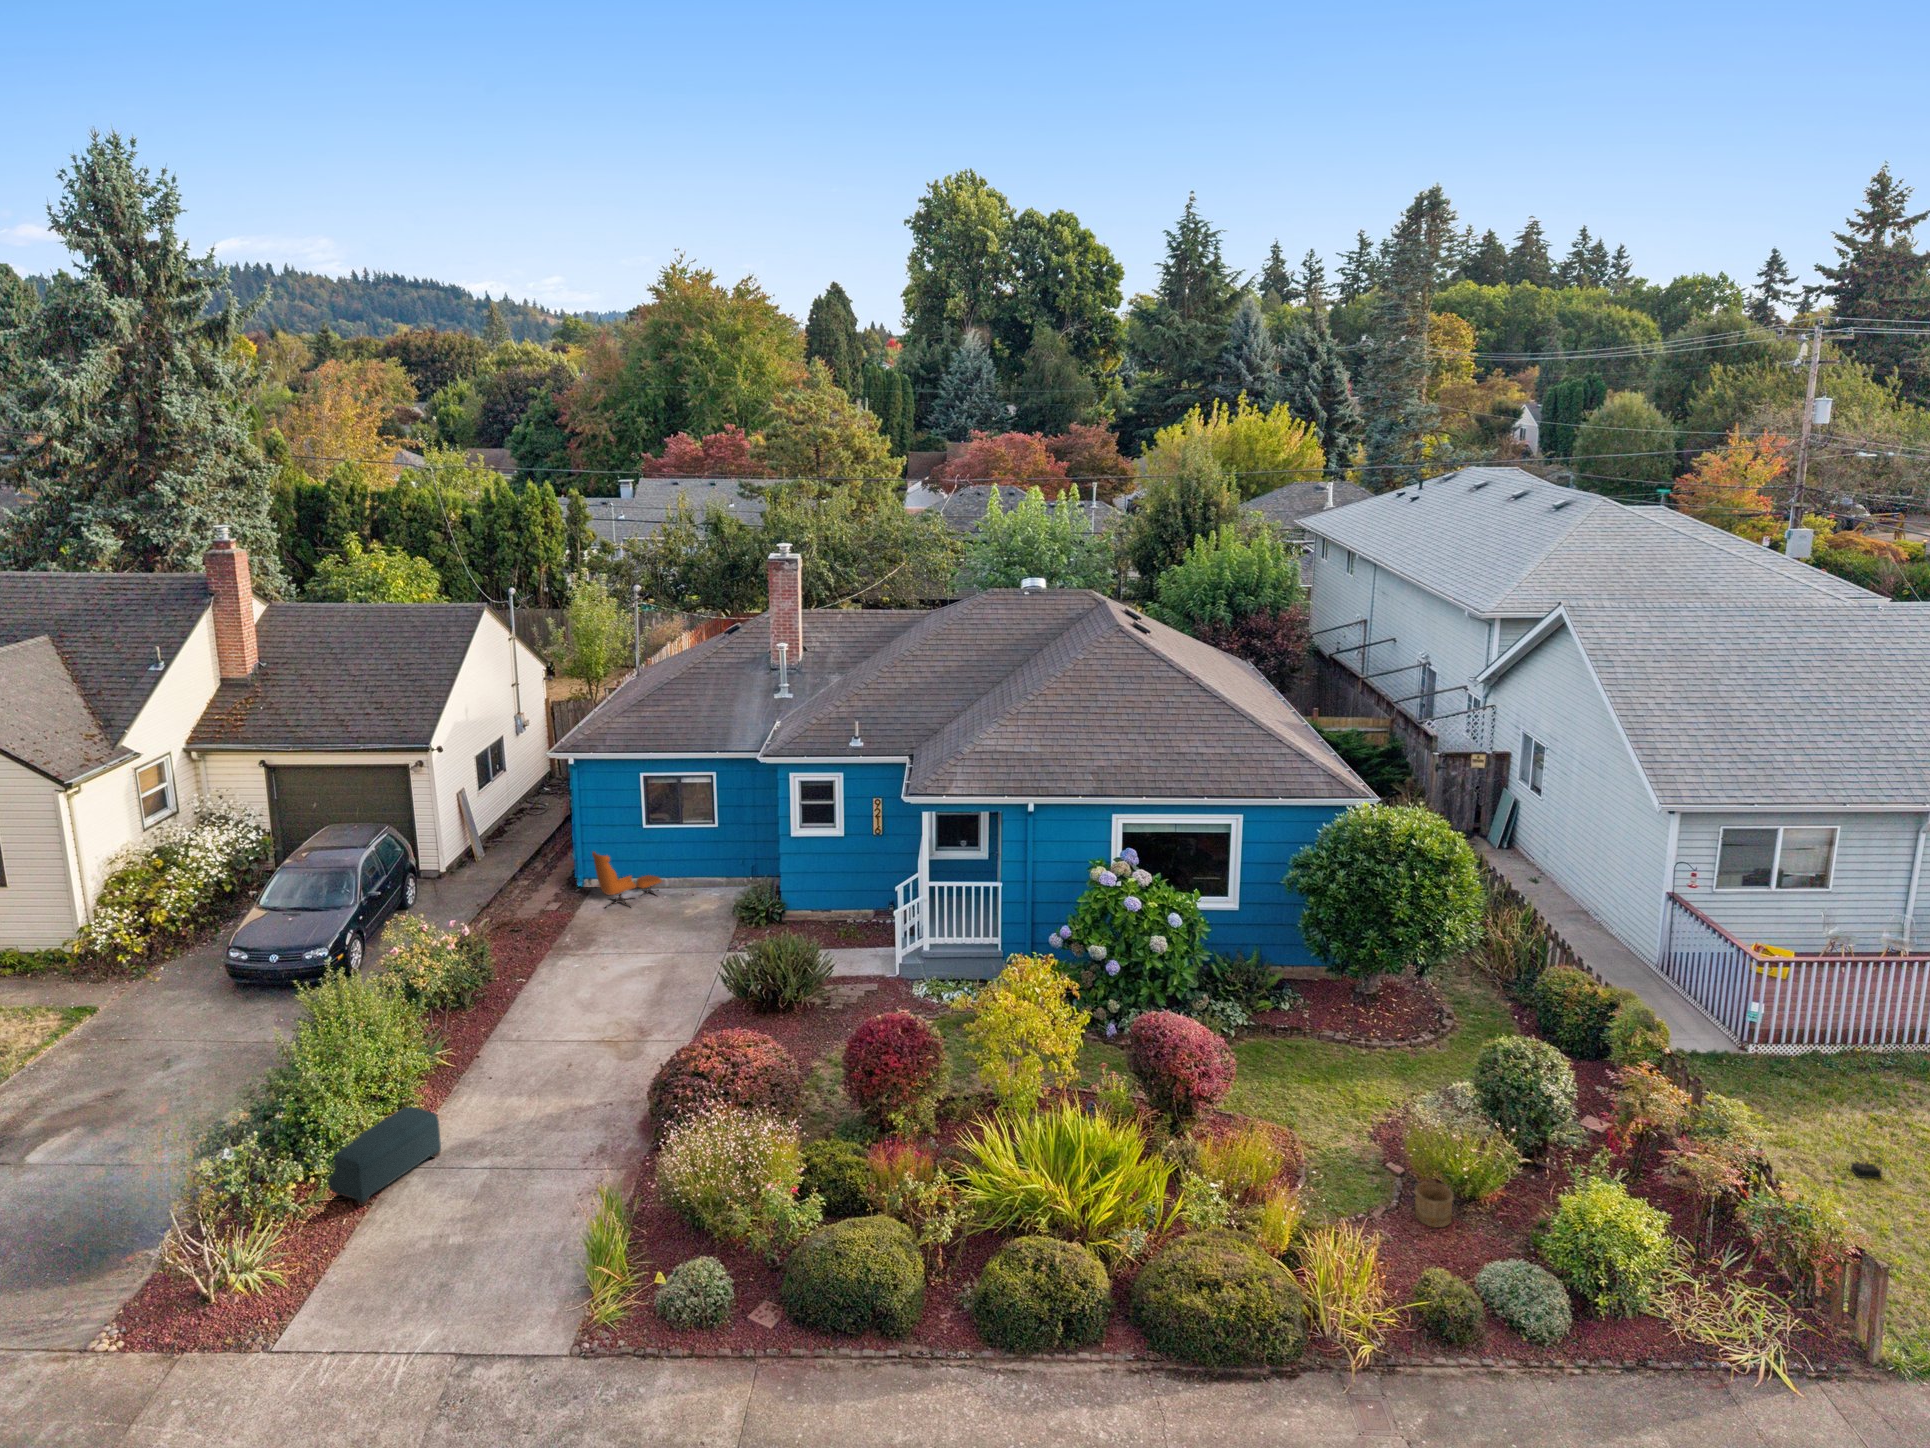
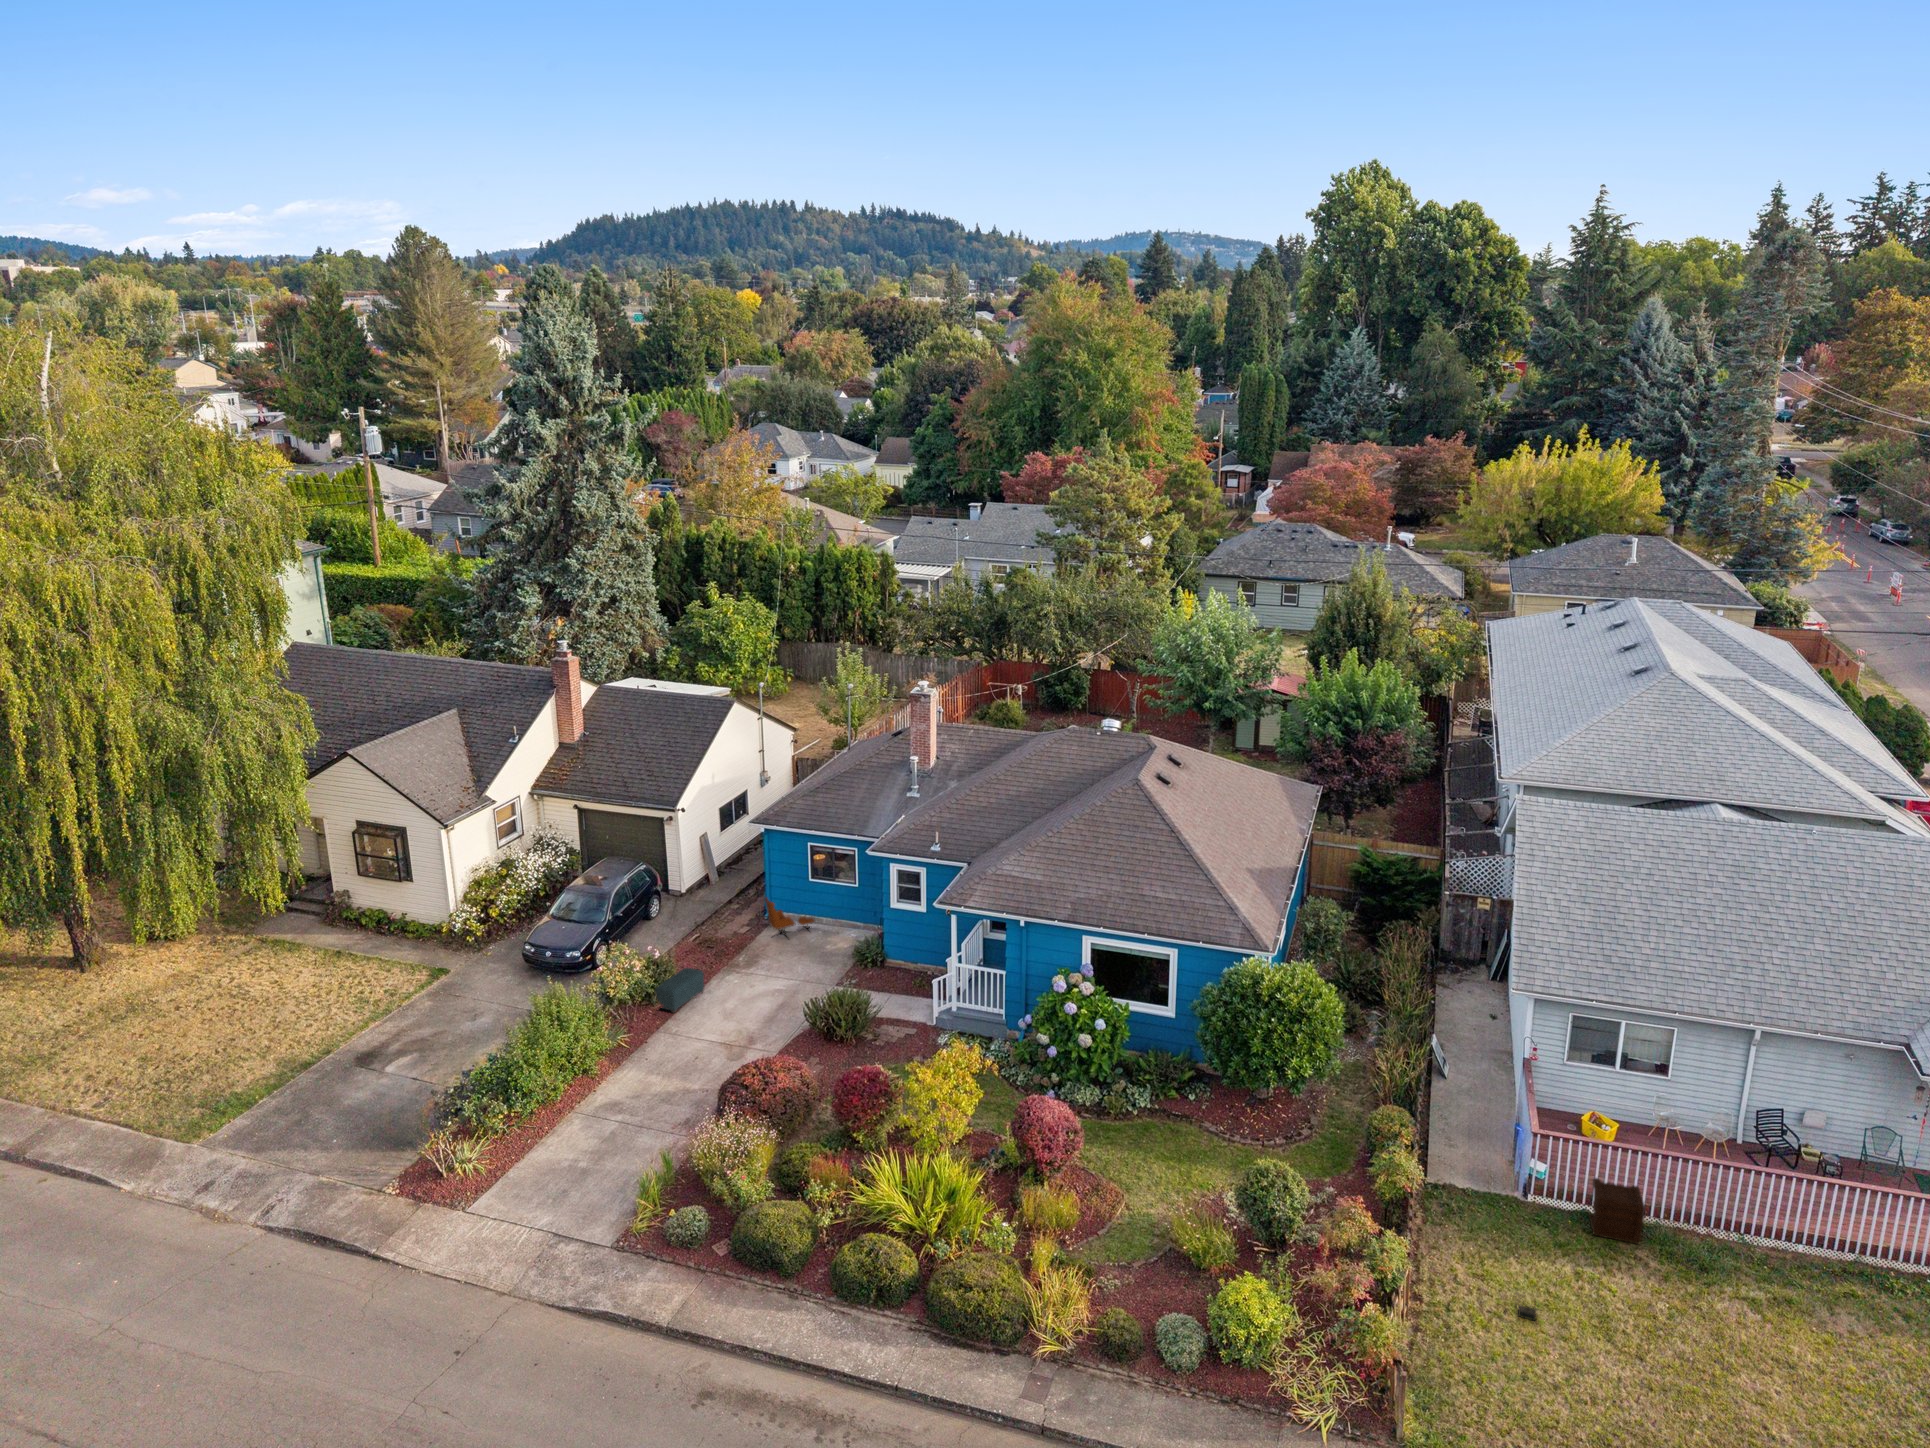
wooden crate: none [1812,1003,1907,1075] -> present [1588,1178,1645,1244]
bench: present [328,1106,441,1206] -> present [654,967,704,1013]
wooden bucket: present [1414,1182,1453,1228] -> none [1157,1251,1183,1285]

